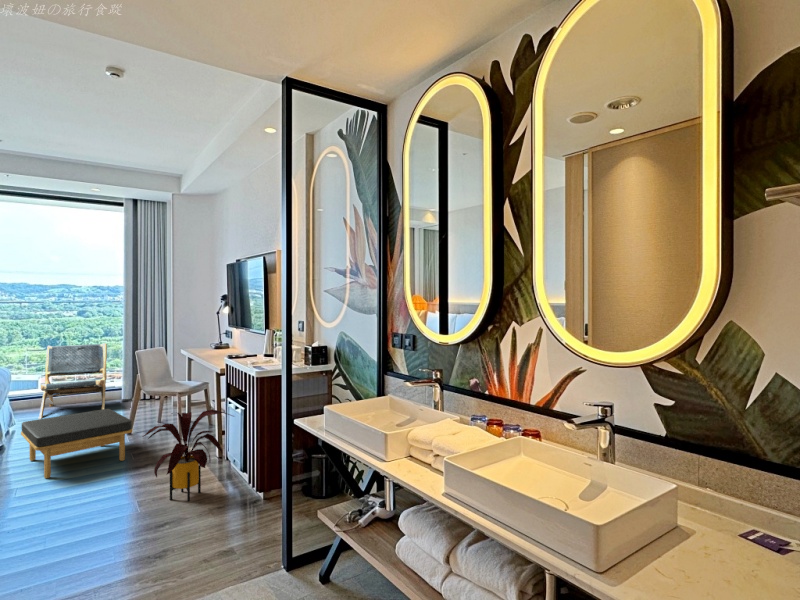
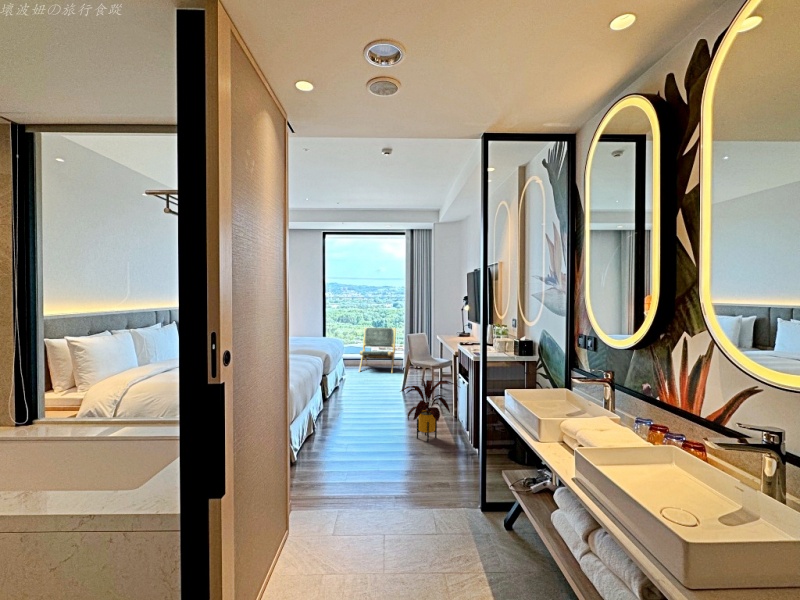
ottoman: present [21,409,132,478] -> none [345,371,402,409]

